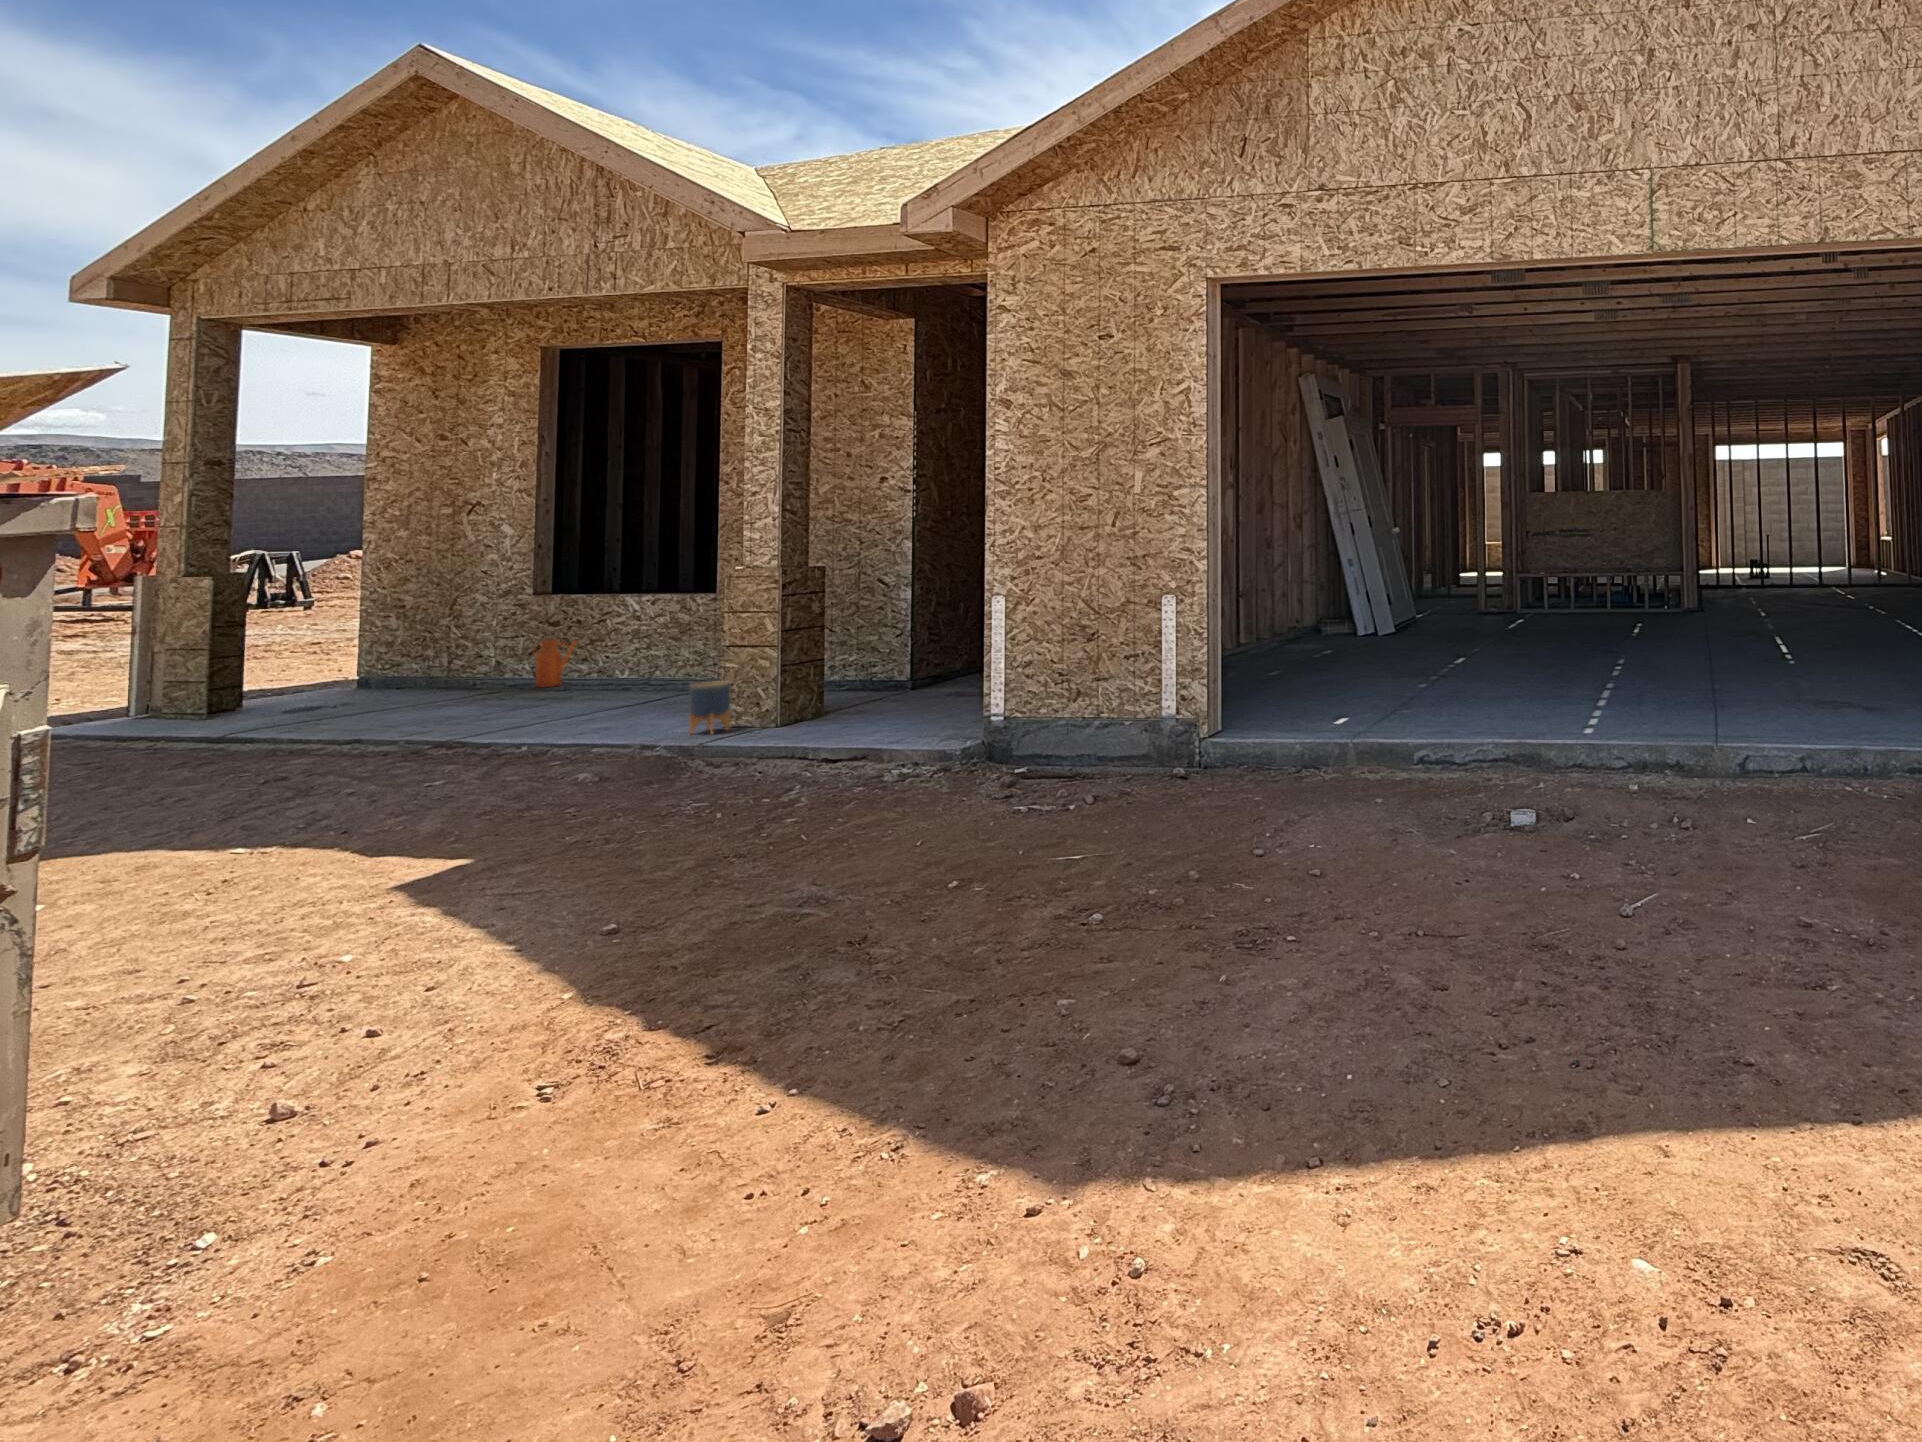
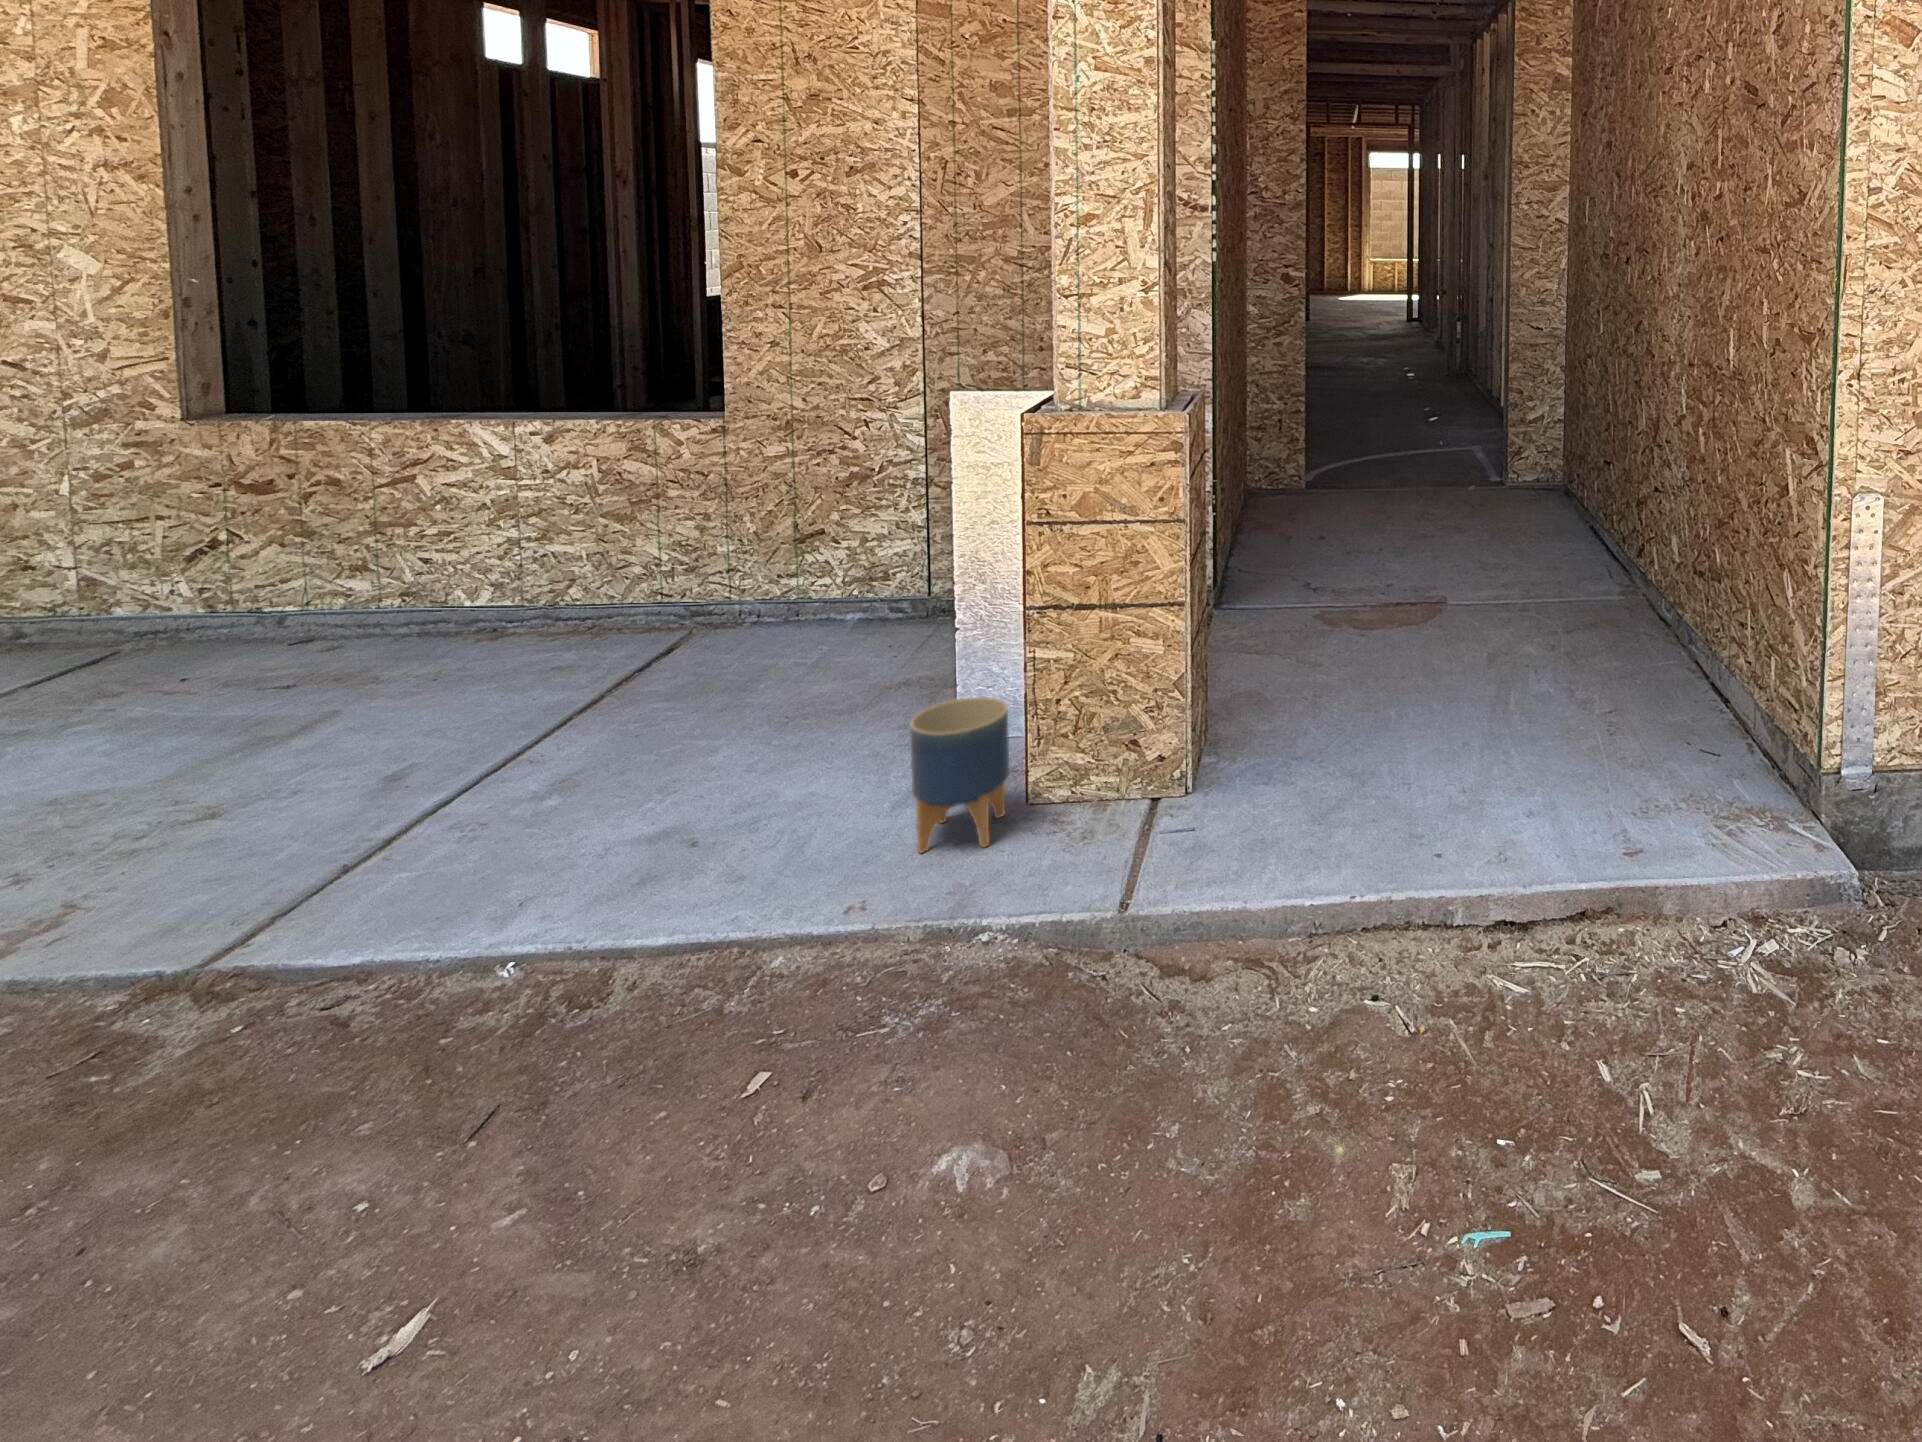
watering can: present [534,640,577,687] -> none [236,531,362,641]

